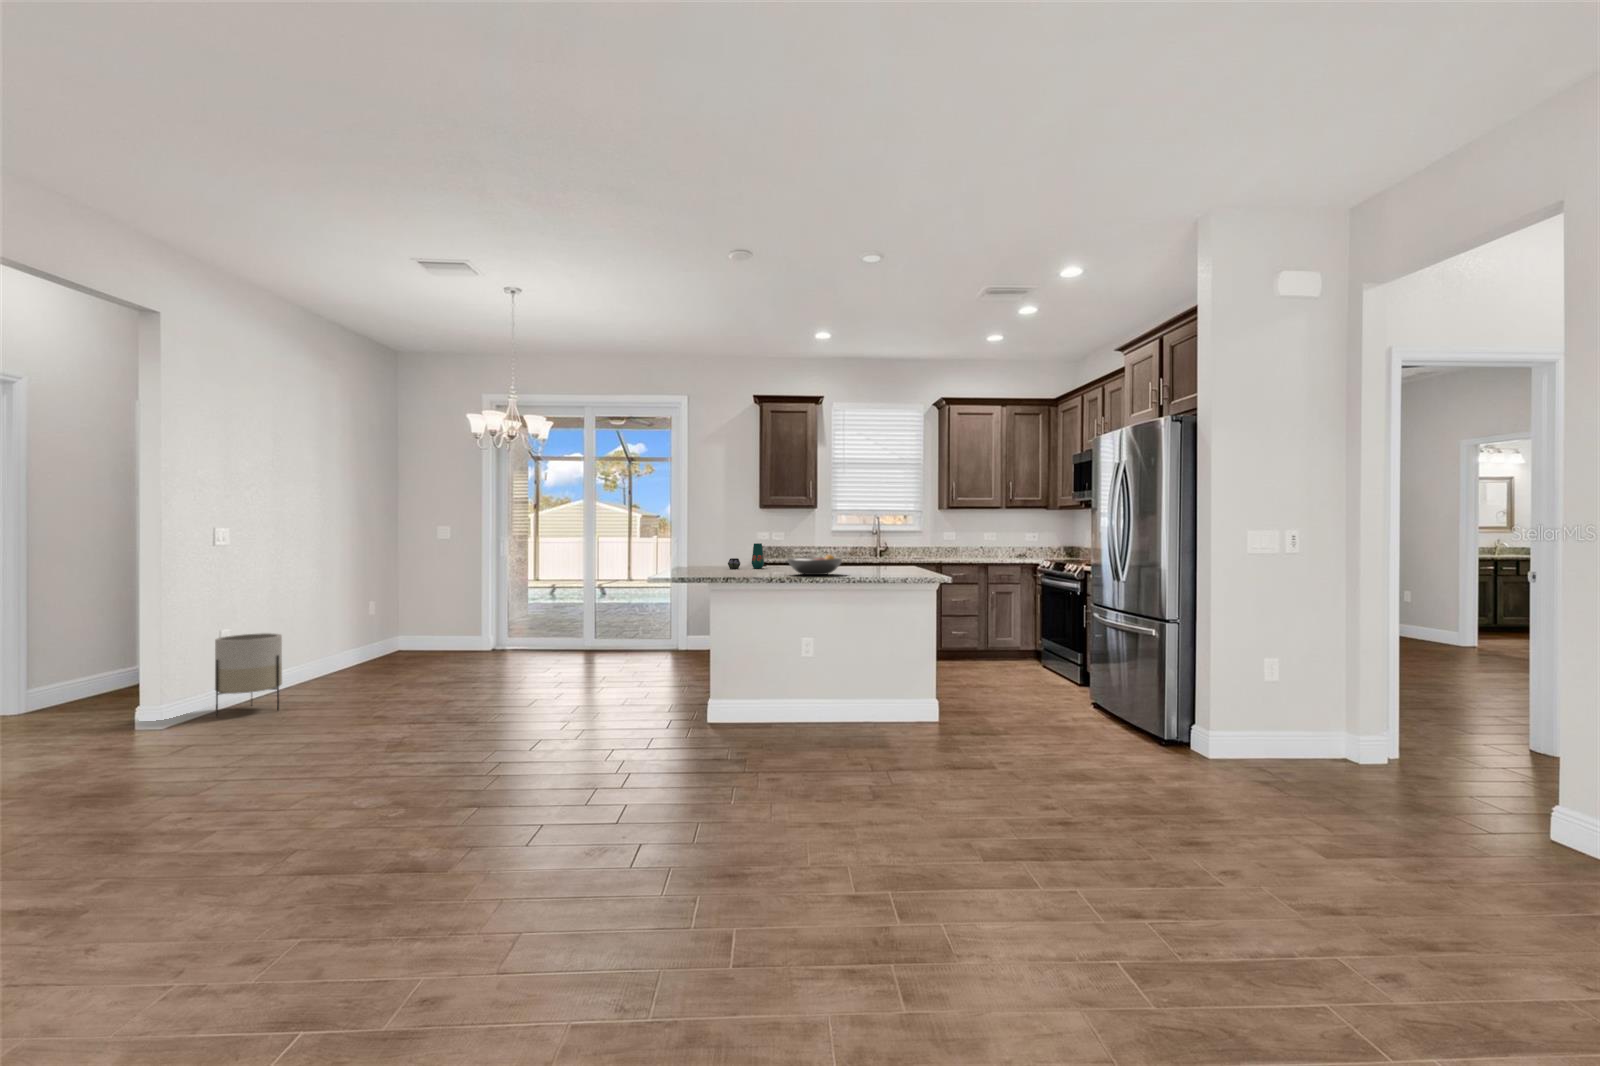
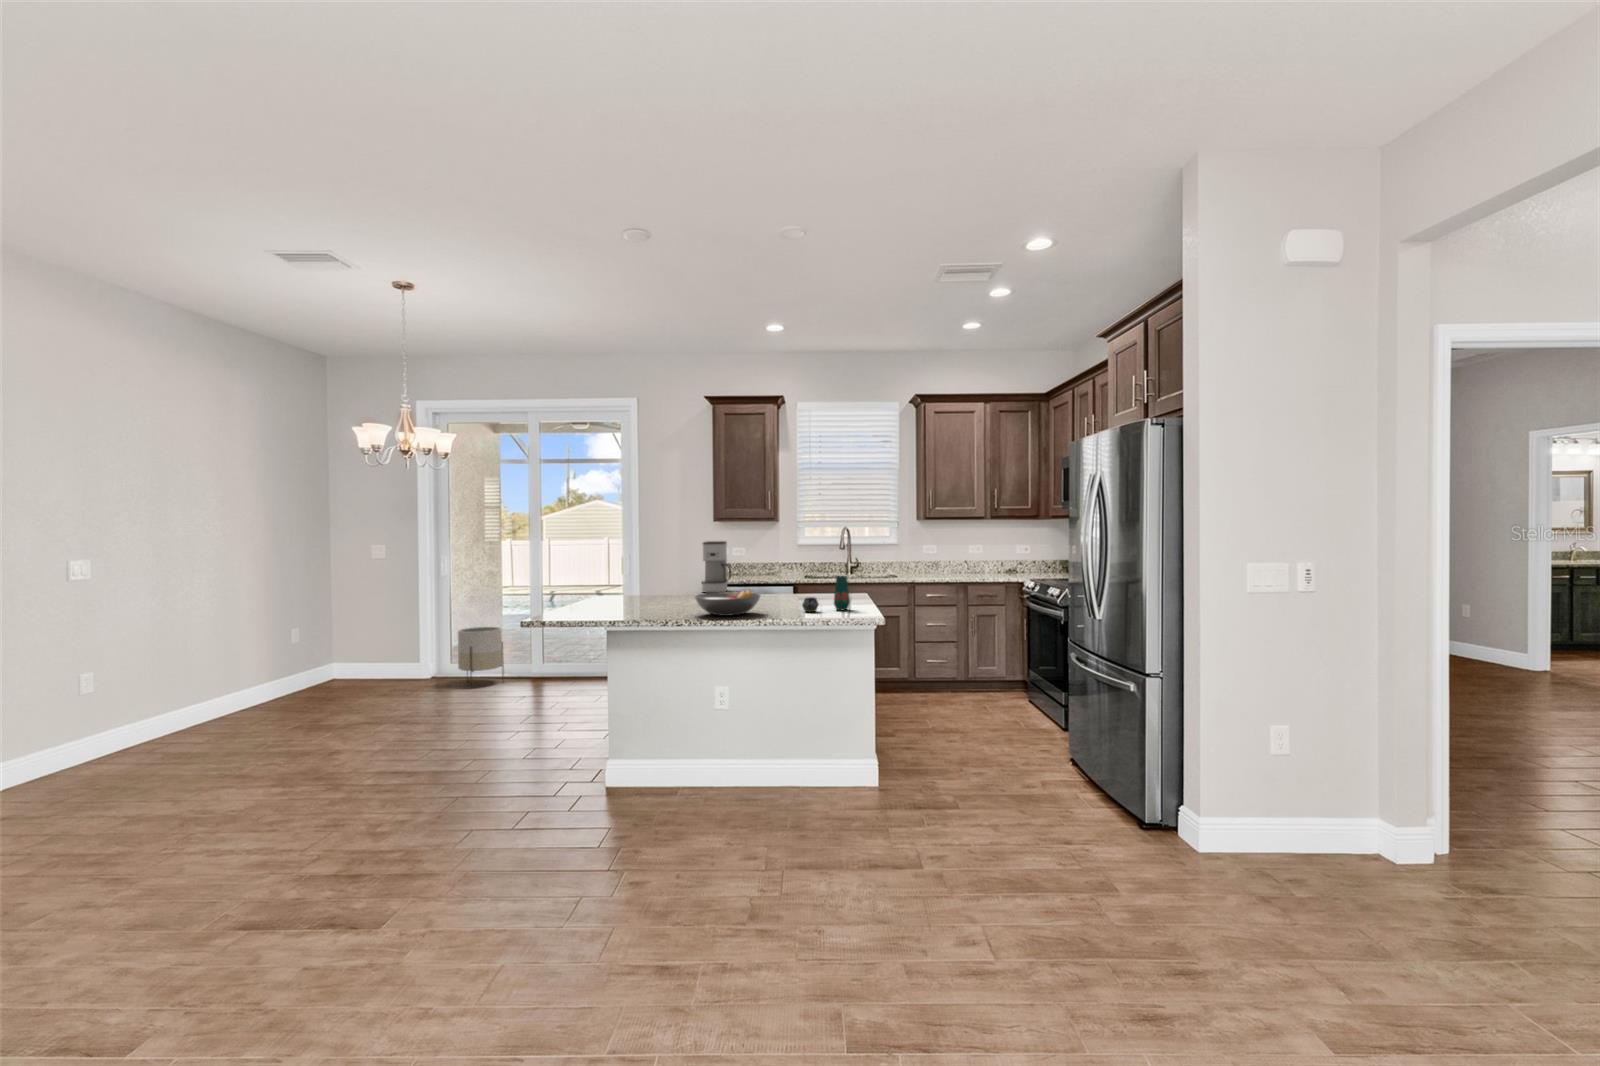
coffee maker: none [765,521,790,565] -> present [702,541,731,593]
vase: present [728,543,764,569] -> present [802,576,850,612]
planter: present [215,633,282,716] -> present [458,627,504,679]

